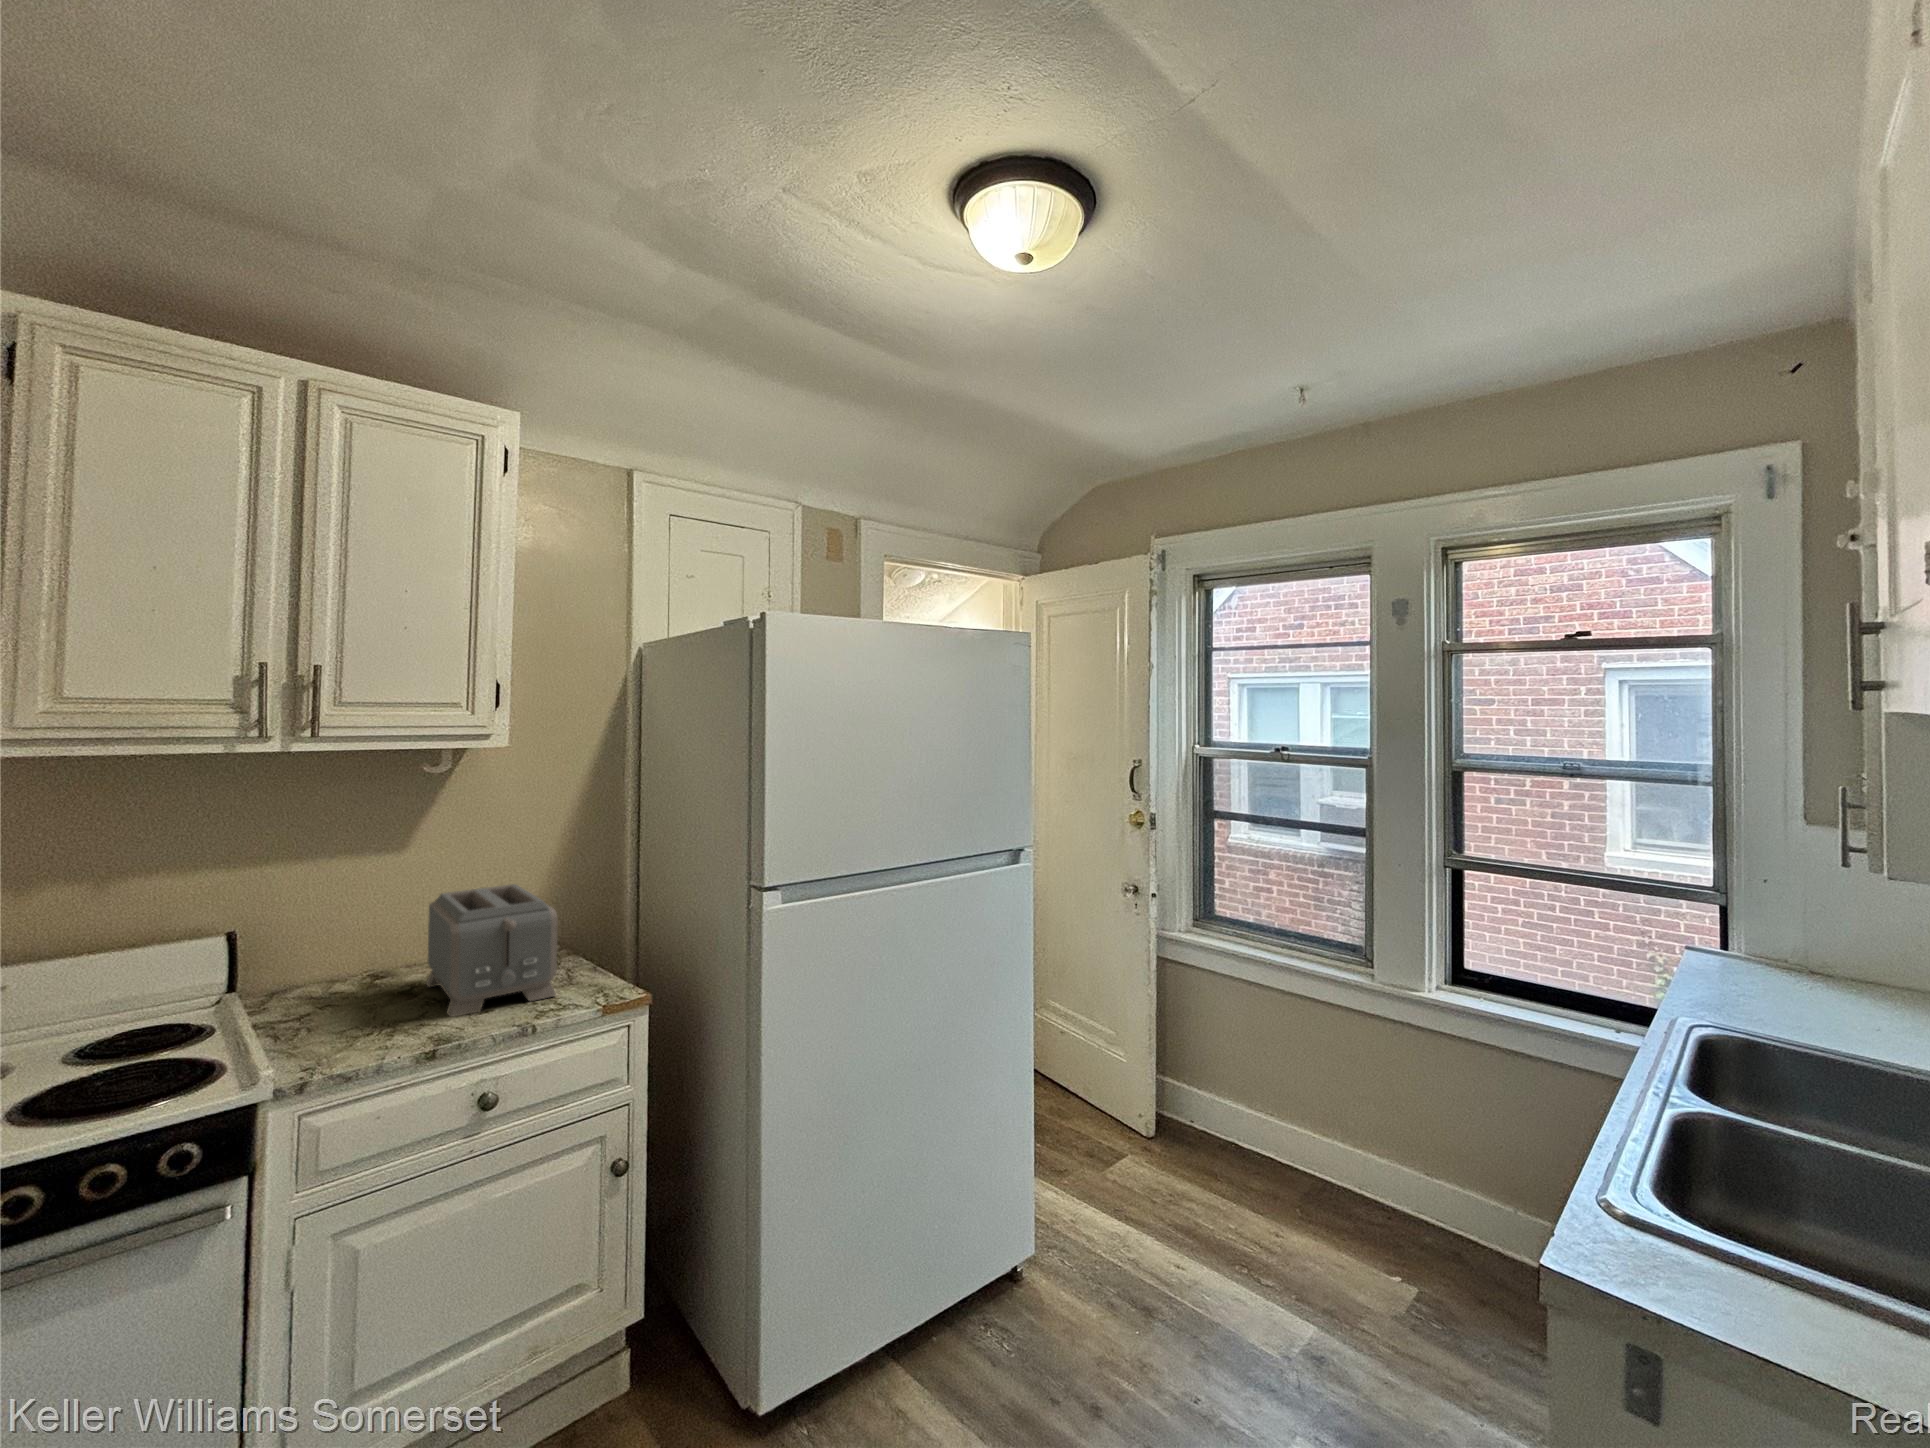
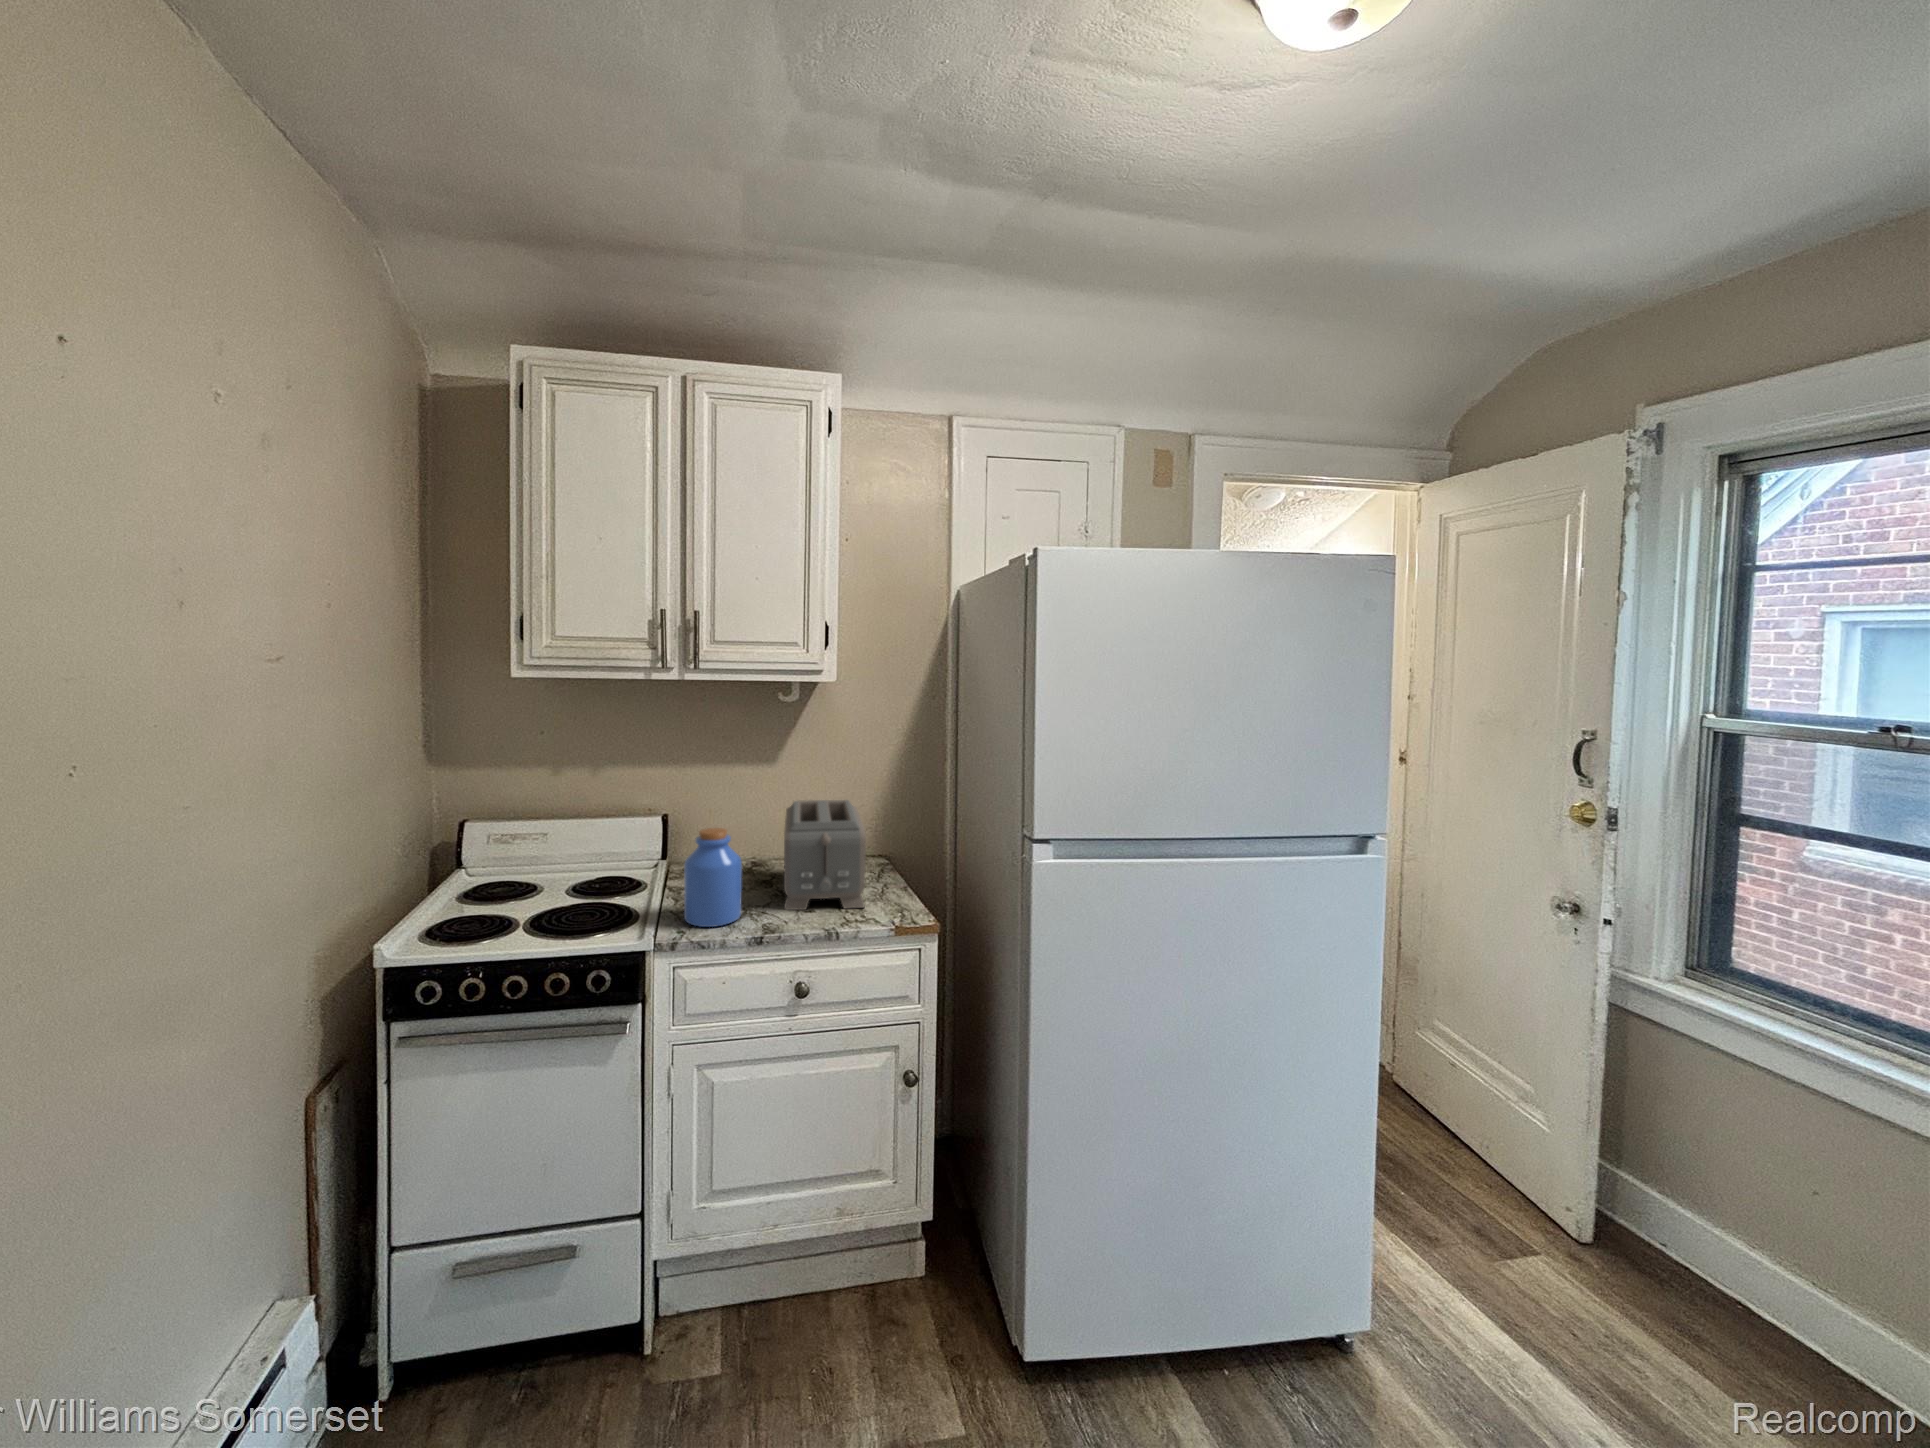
jar: none [308,929,397,1055] -> present [684,828,742,927]

